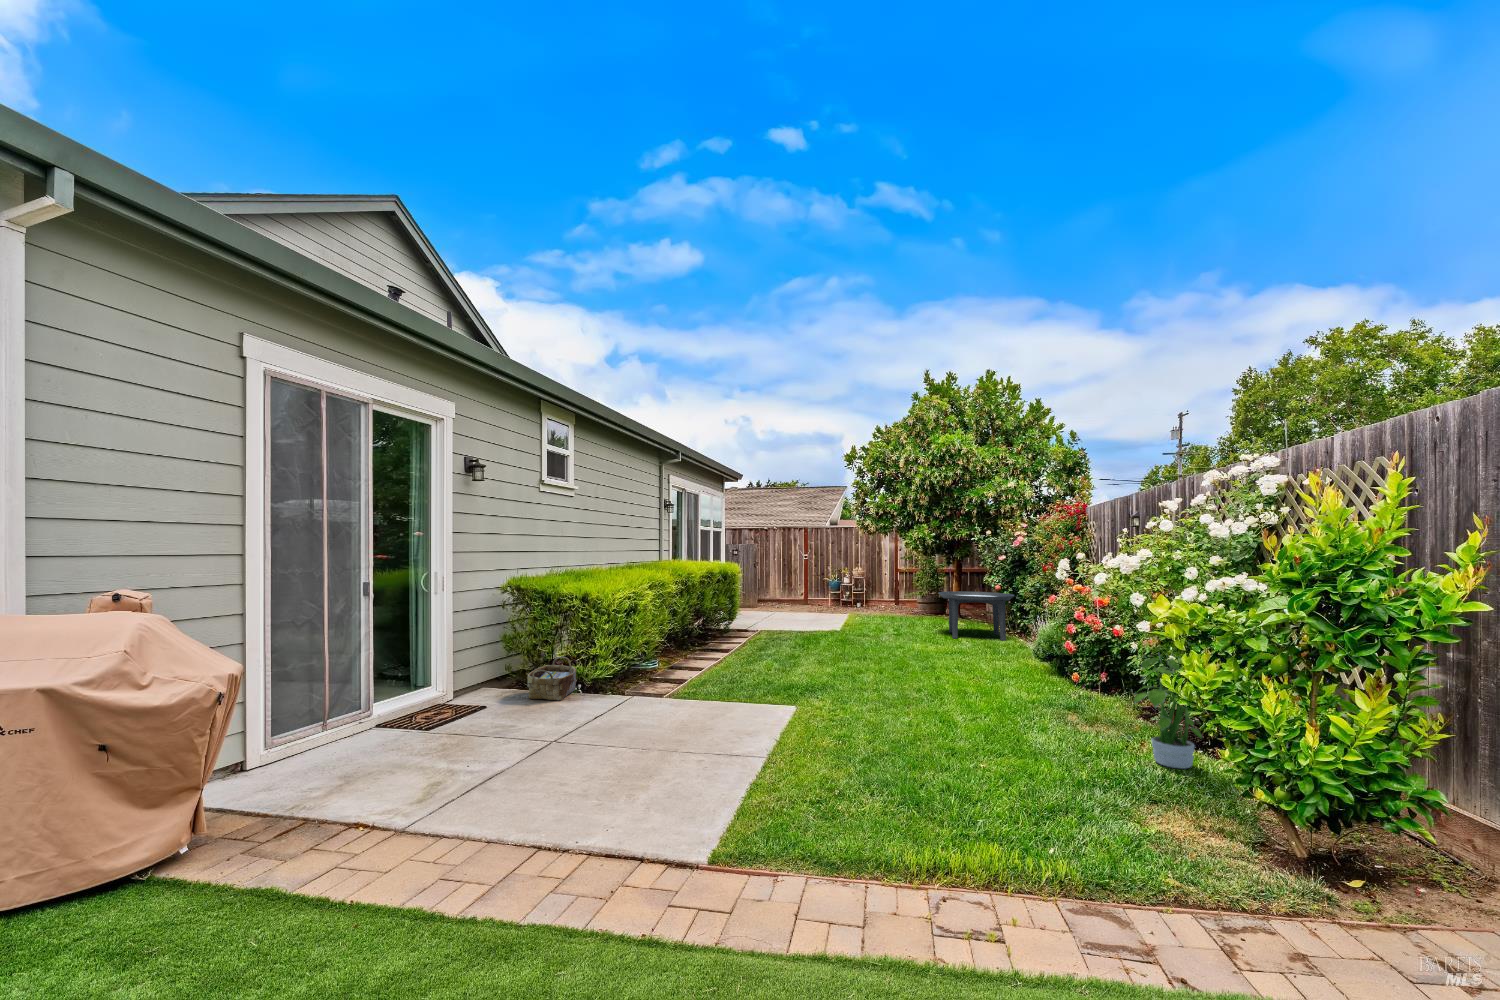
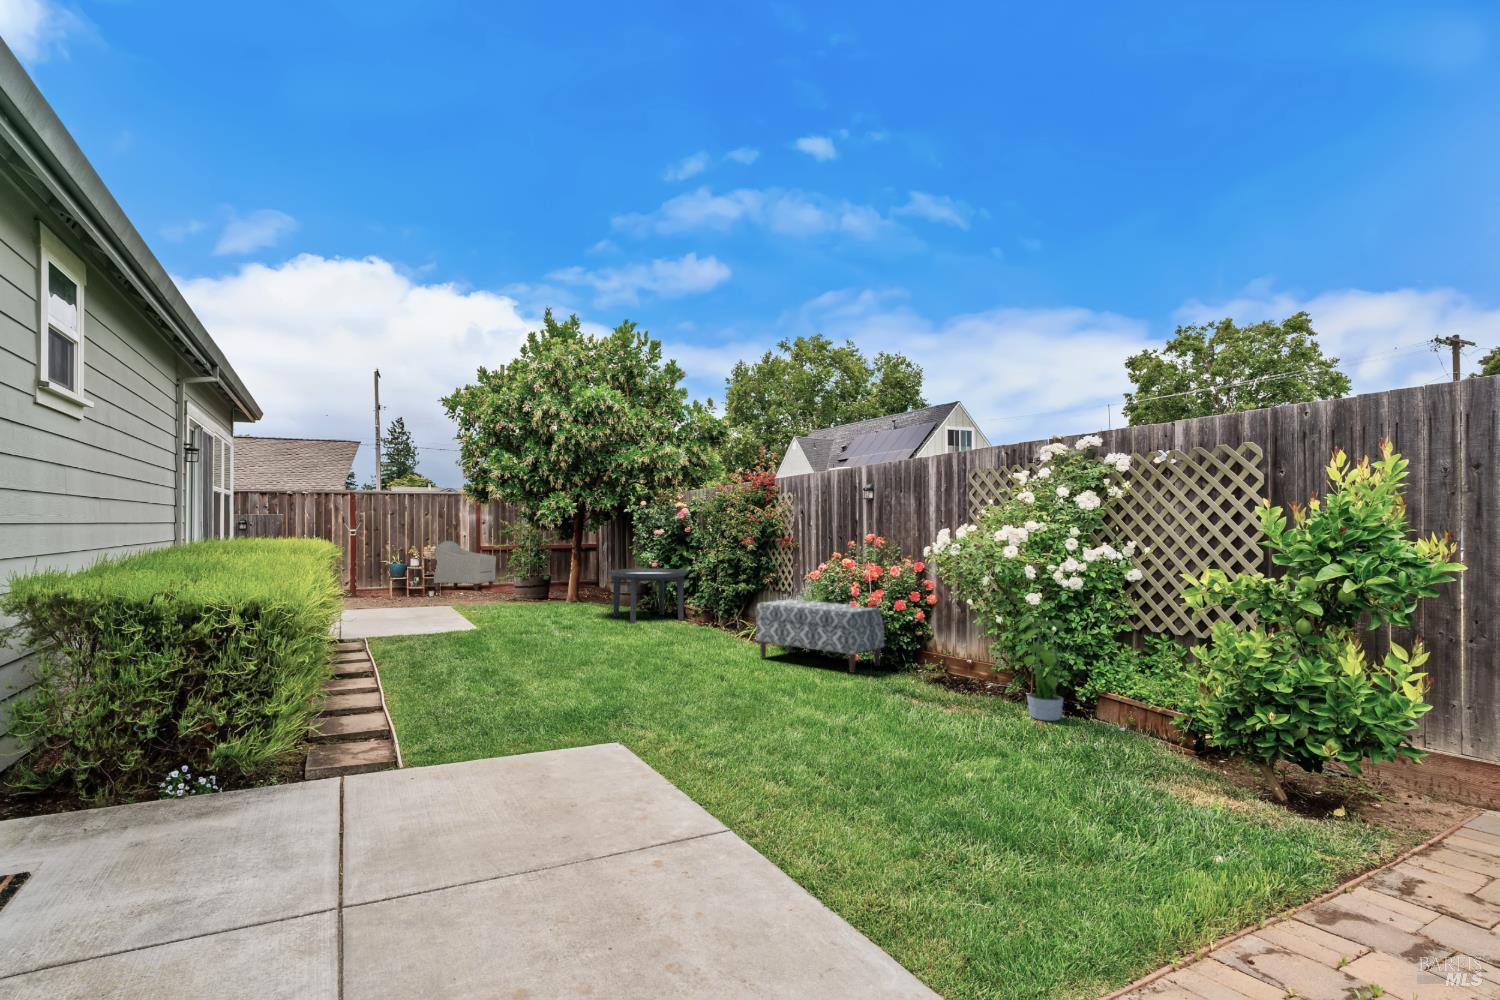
chair: none [857,564,906,605] -> present [434,541,496,591]
bench: none [996,625,1112,698] -> present [756,600,885,673]
woven basket: present [527,656,576,700] -> none [163,729,269,829]

